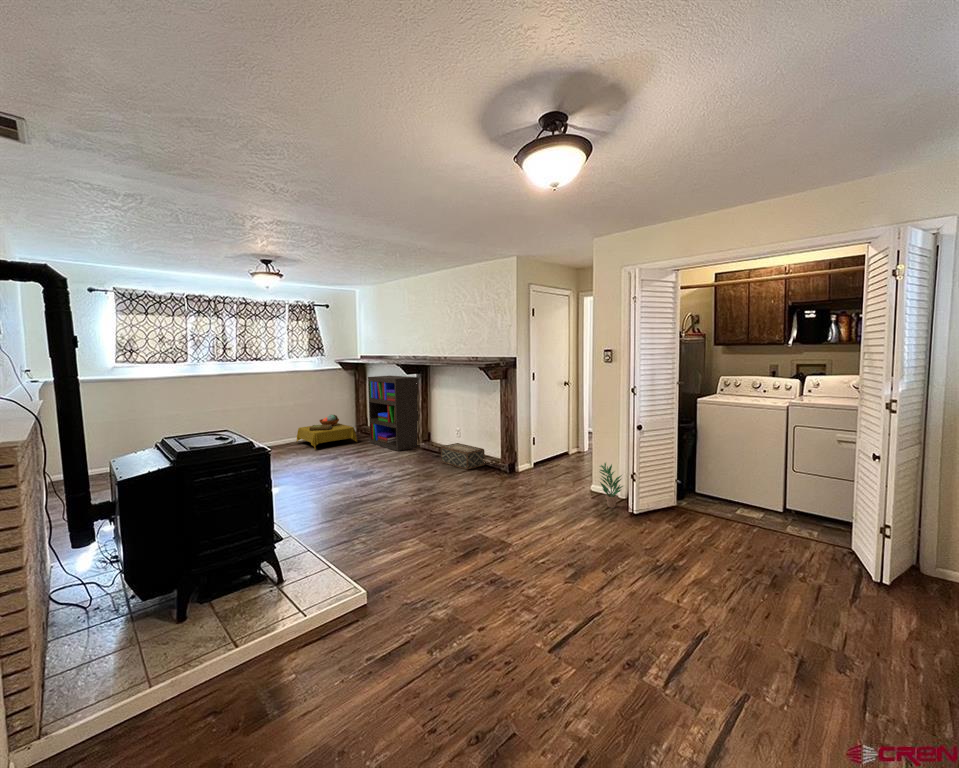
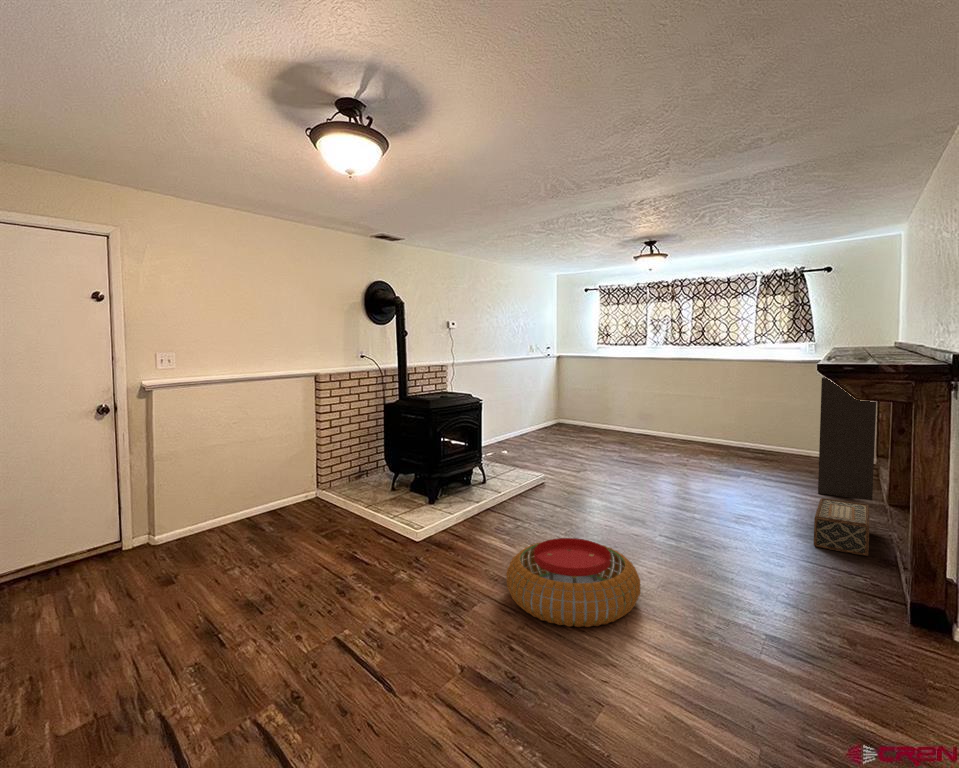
side table: present [297,415,357,449] -> none [738,423,817,470]
potted plant: present [600,463,623,508] -> none [780,599,857,722]
pouf: none [454,495,547,554] -> present [506,538,640,627]

